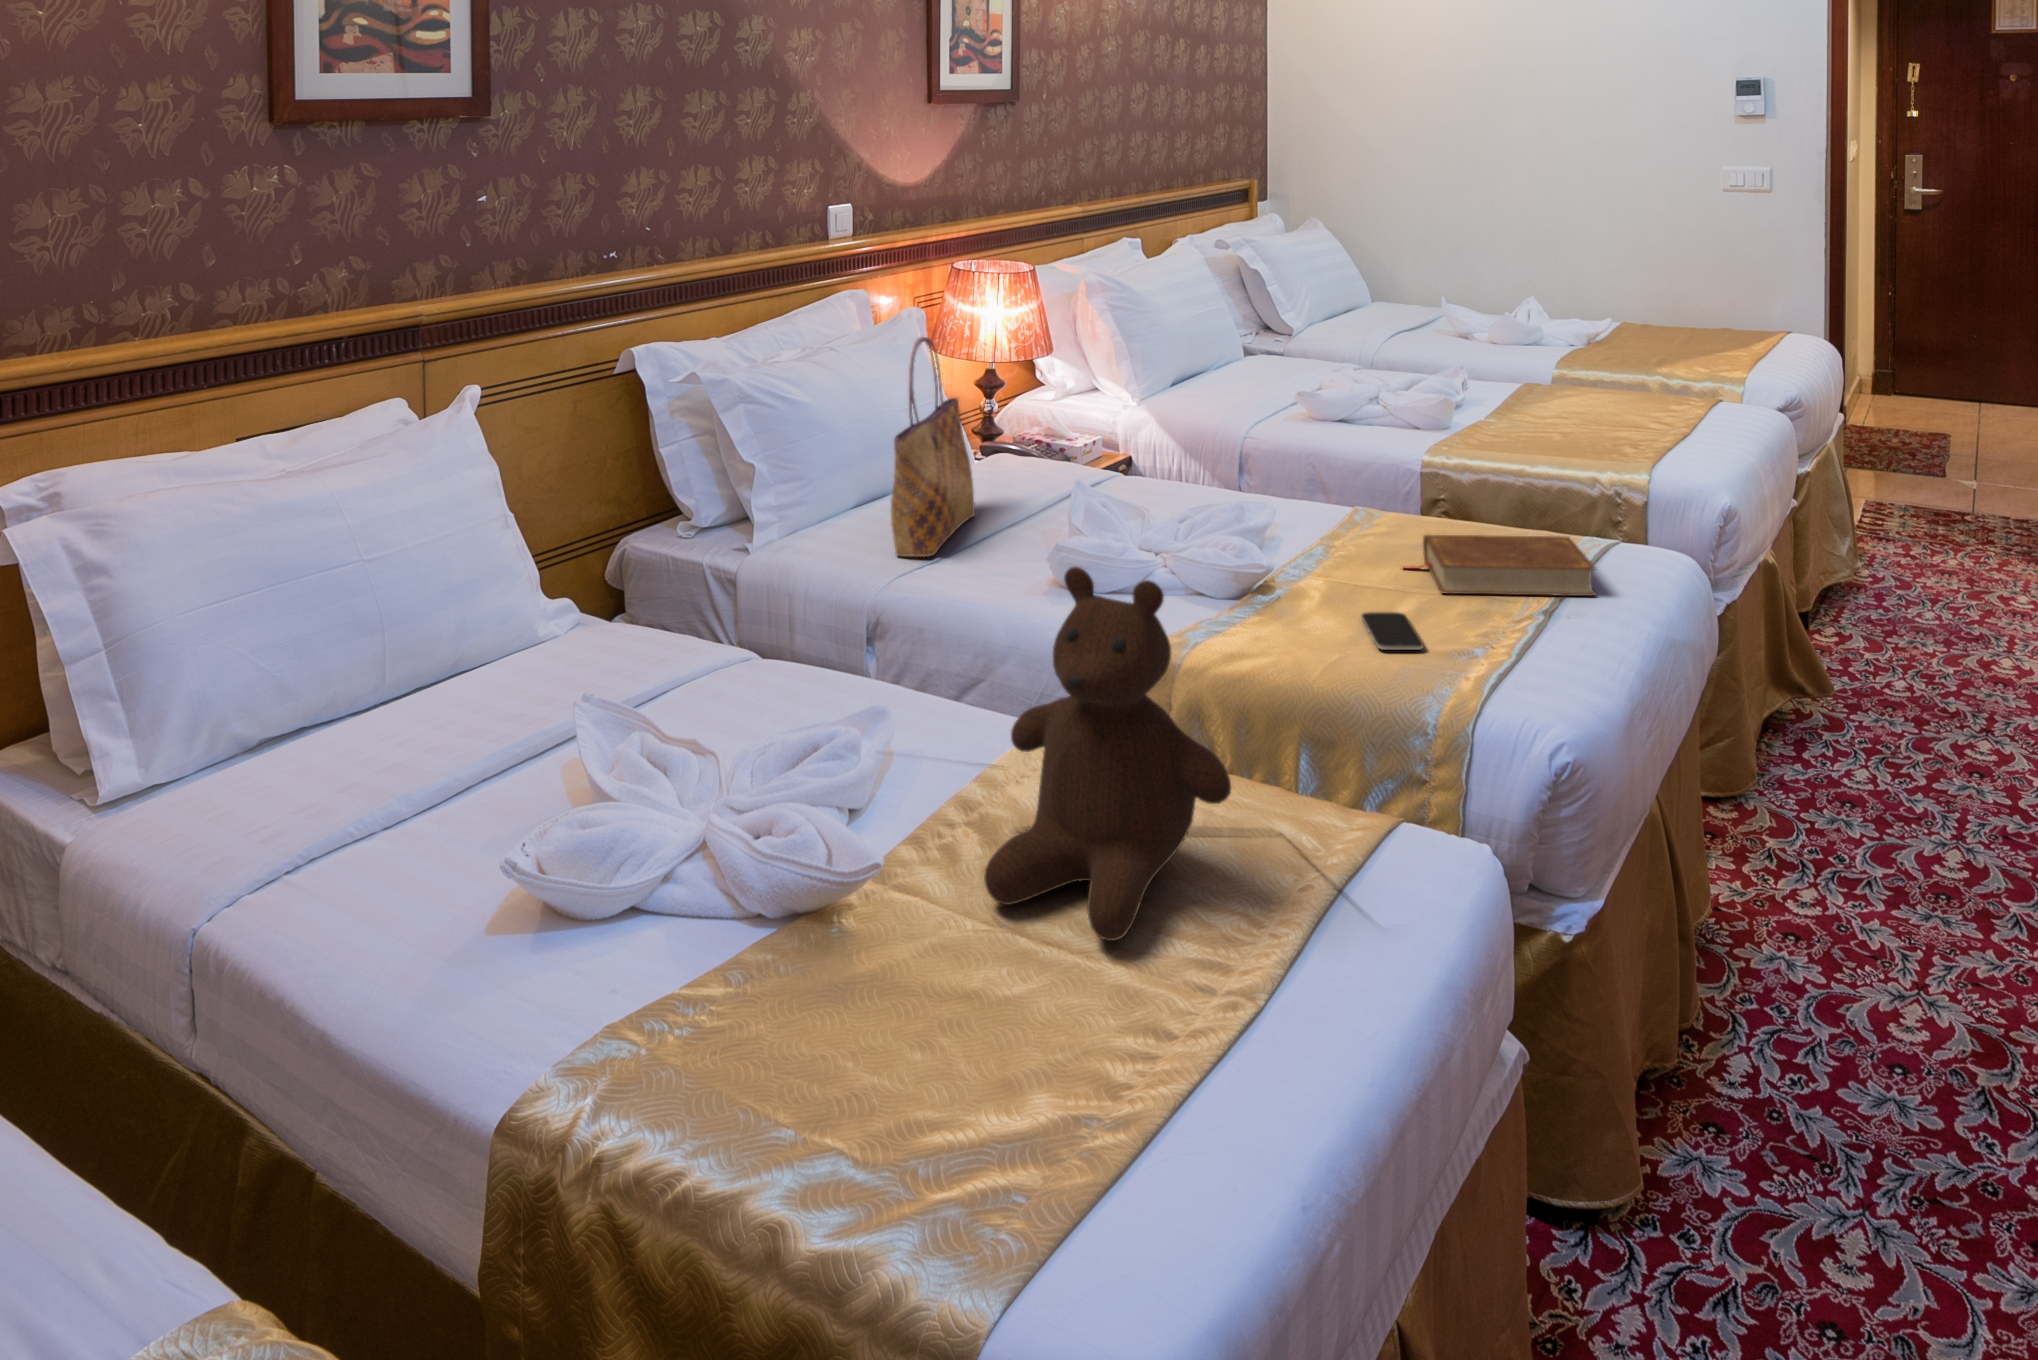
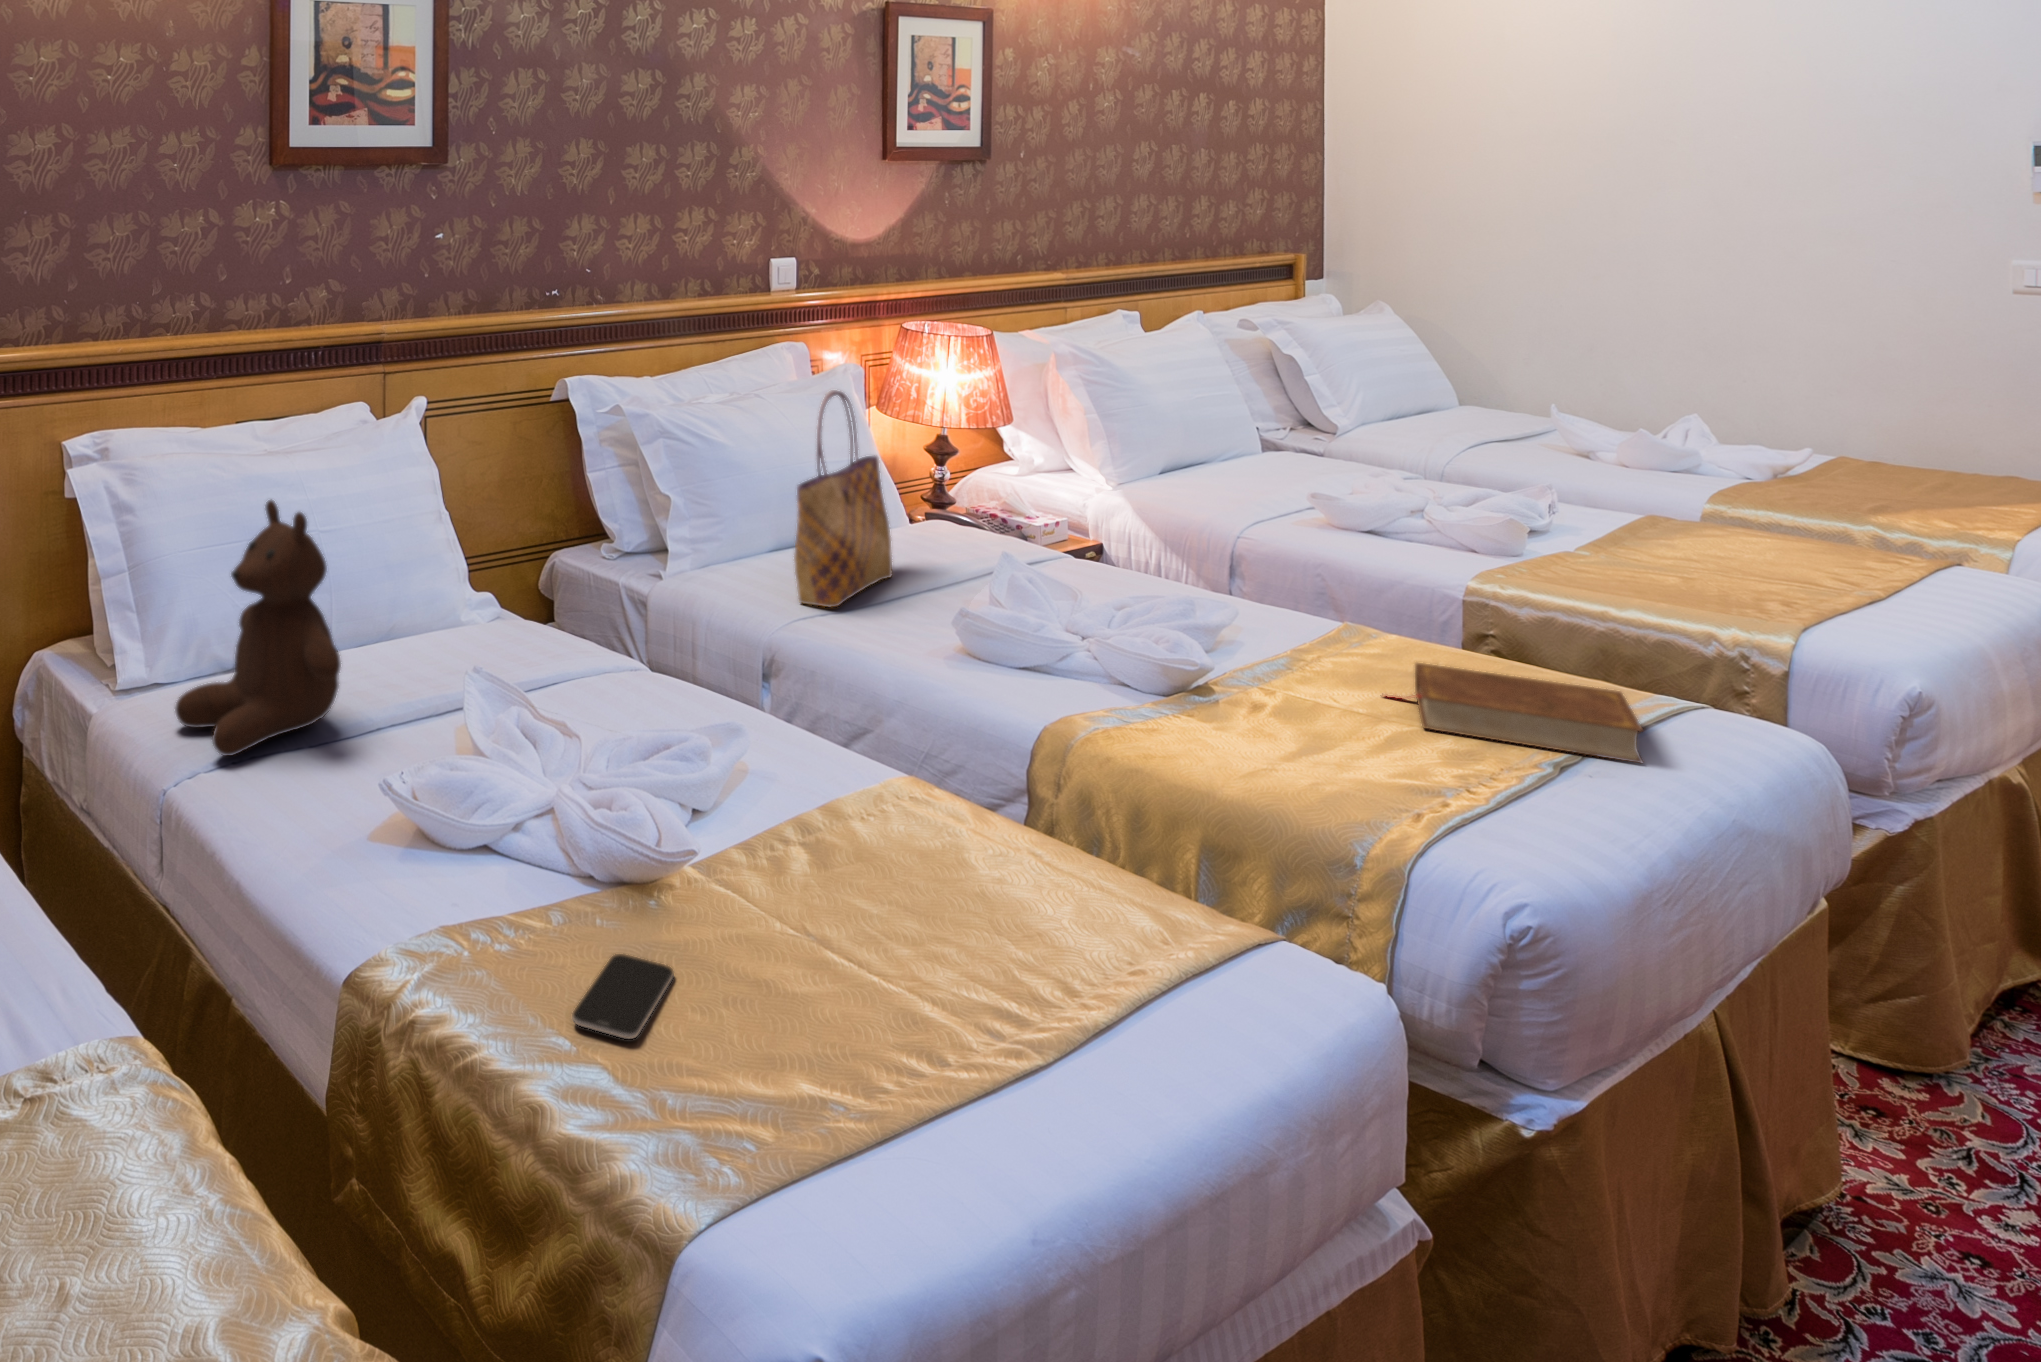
teddy bear: present [984,567,1231,941] -> present [175,500,341,756]
smartphone: present [1361,612,1424,650] -> present [572,954,674,1039]

